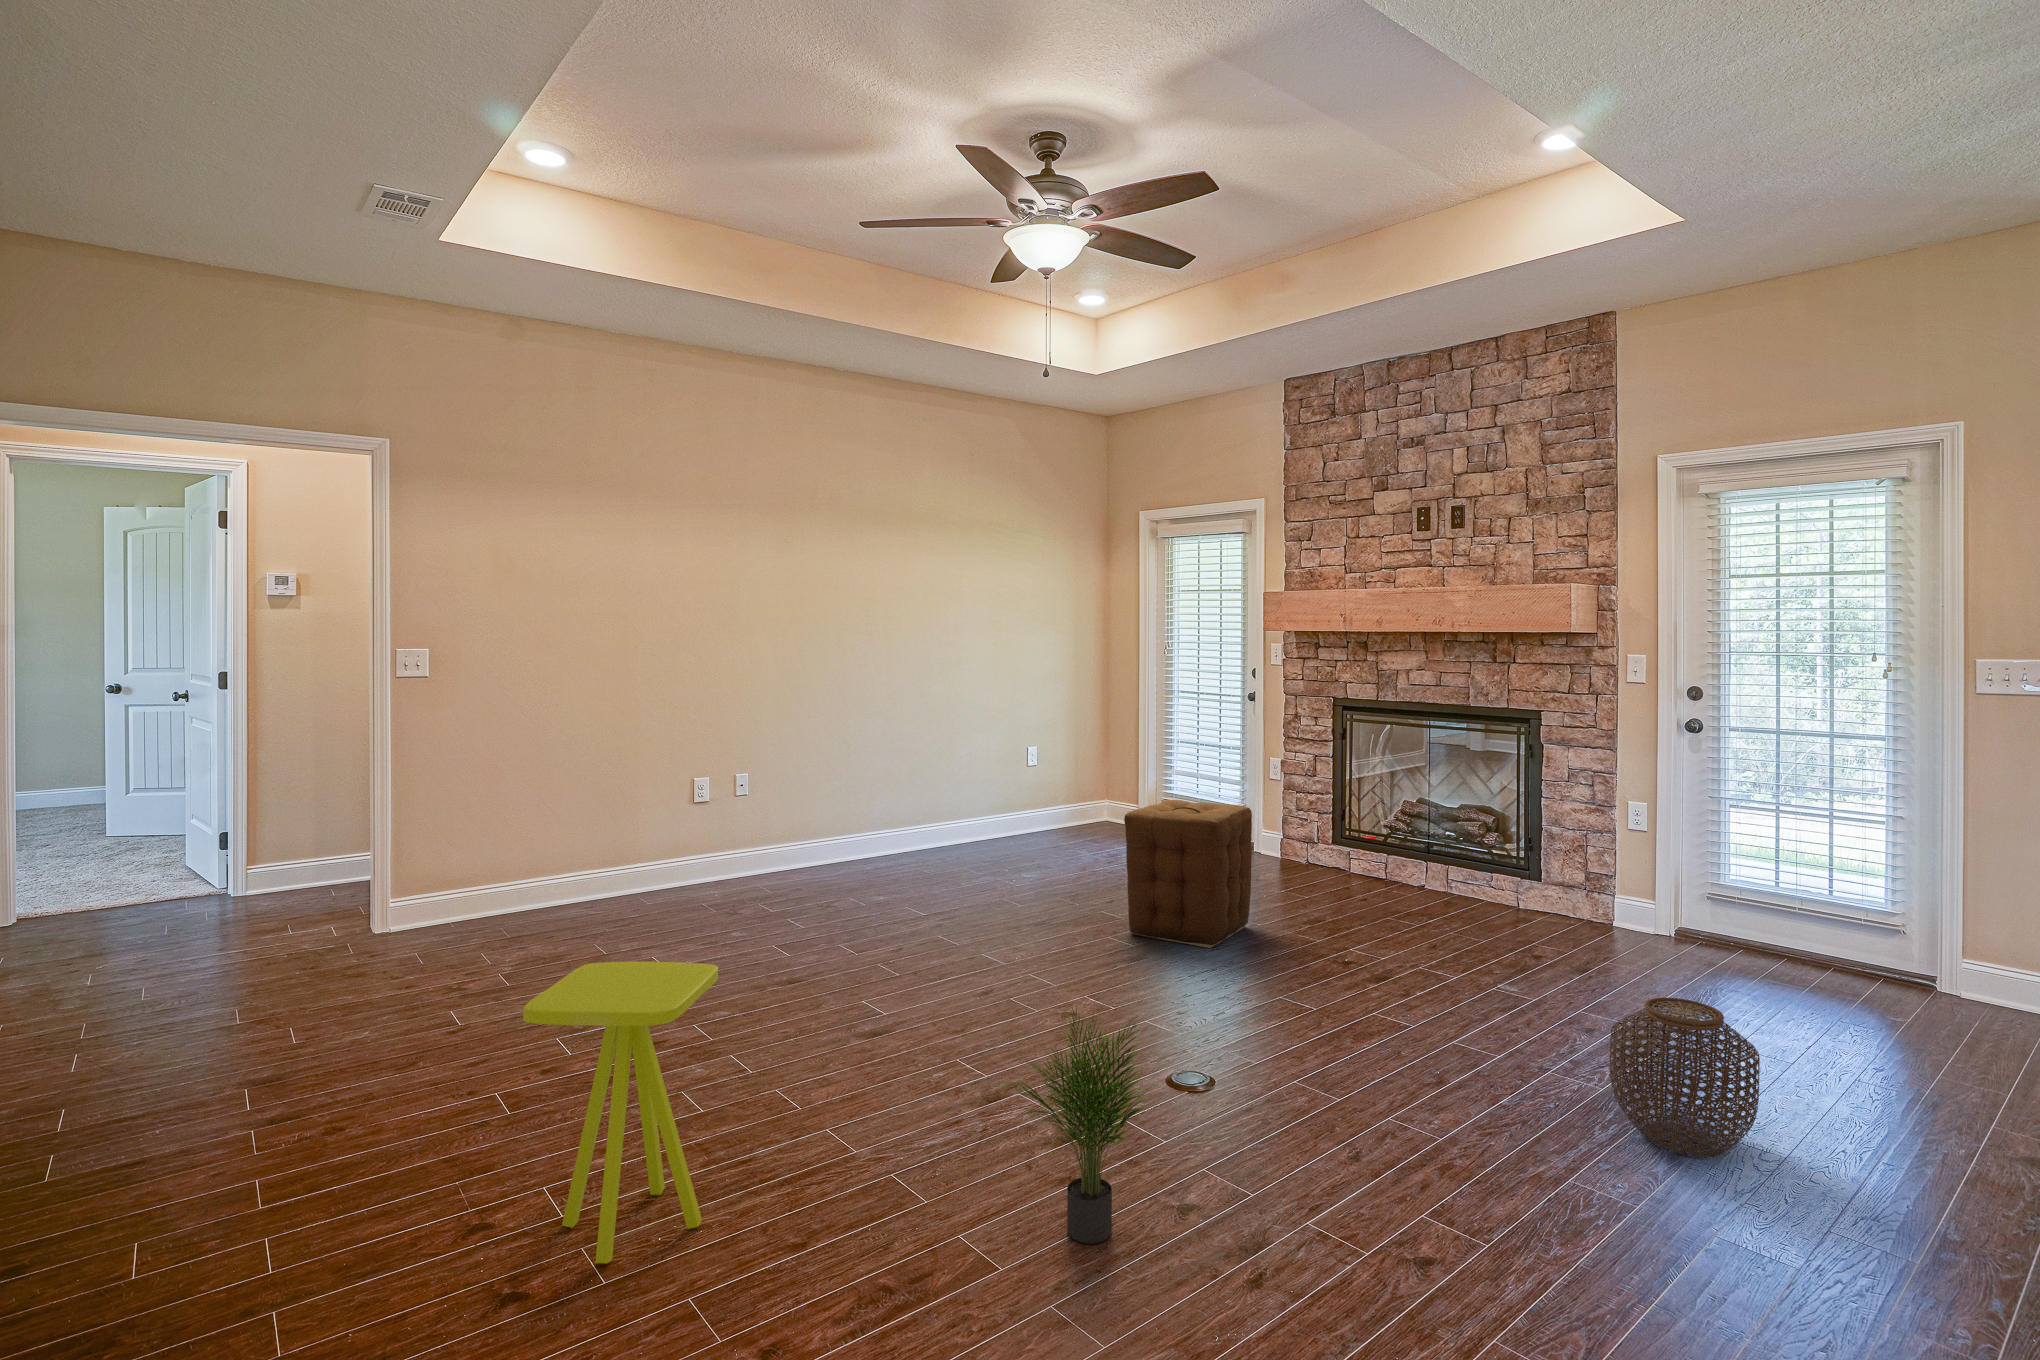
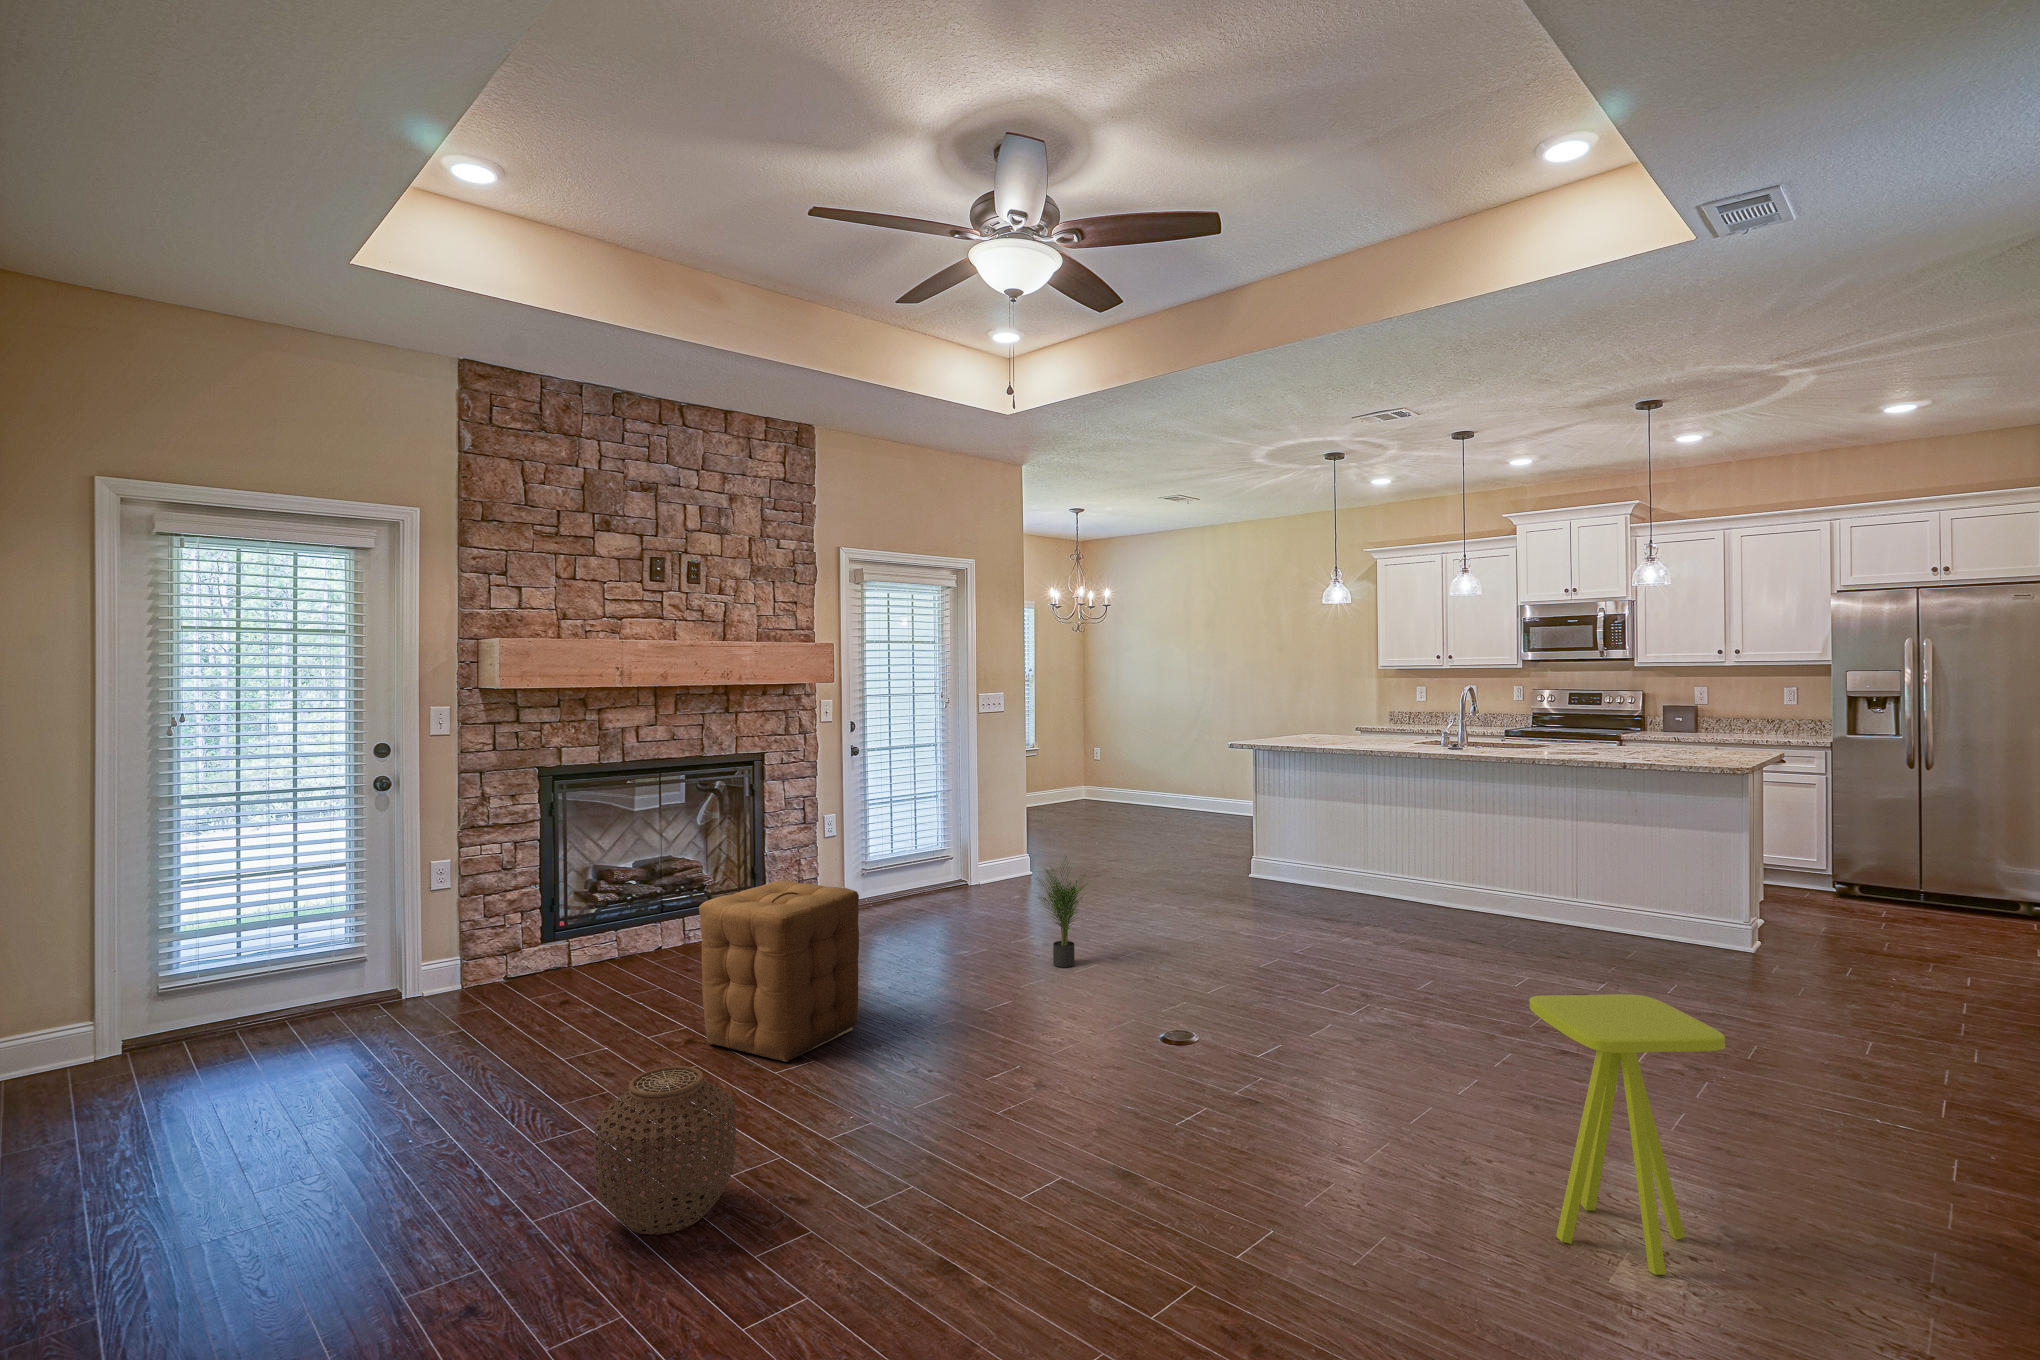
woven basket: present [1610,998,1760,1157] -> present [594,1066,736,1234]
potted plant: present [1011,1005,1148,1244] -> present [1042,856,1087,967]

